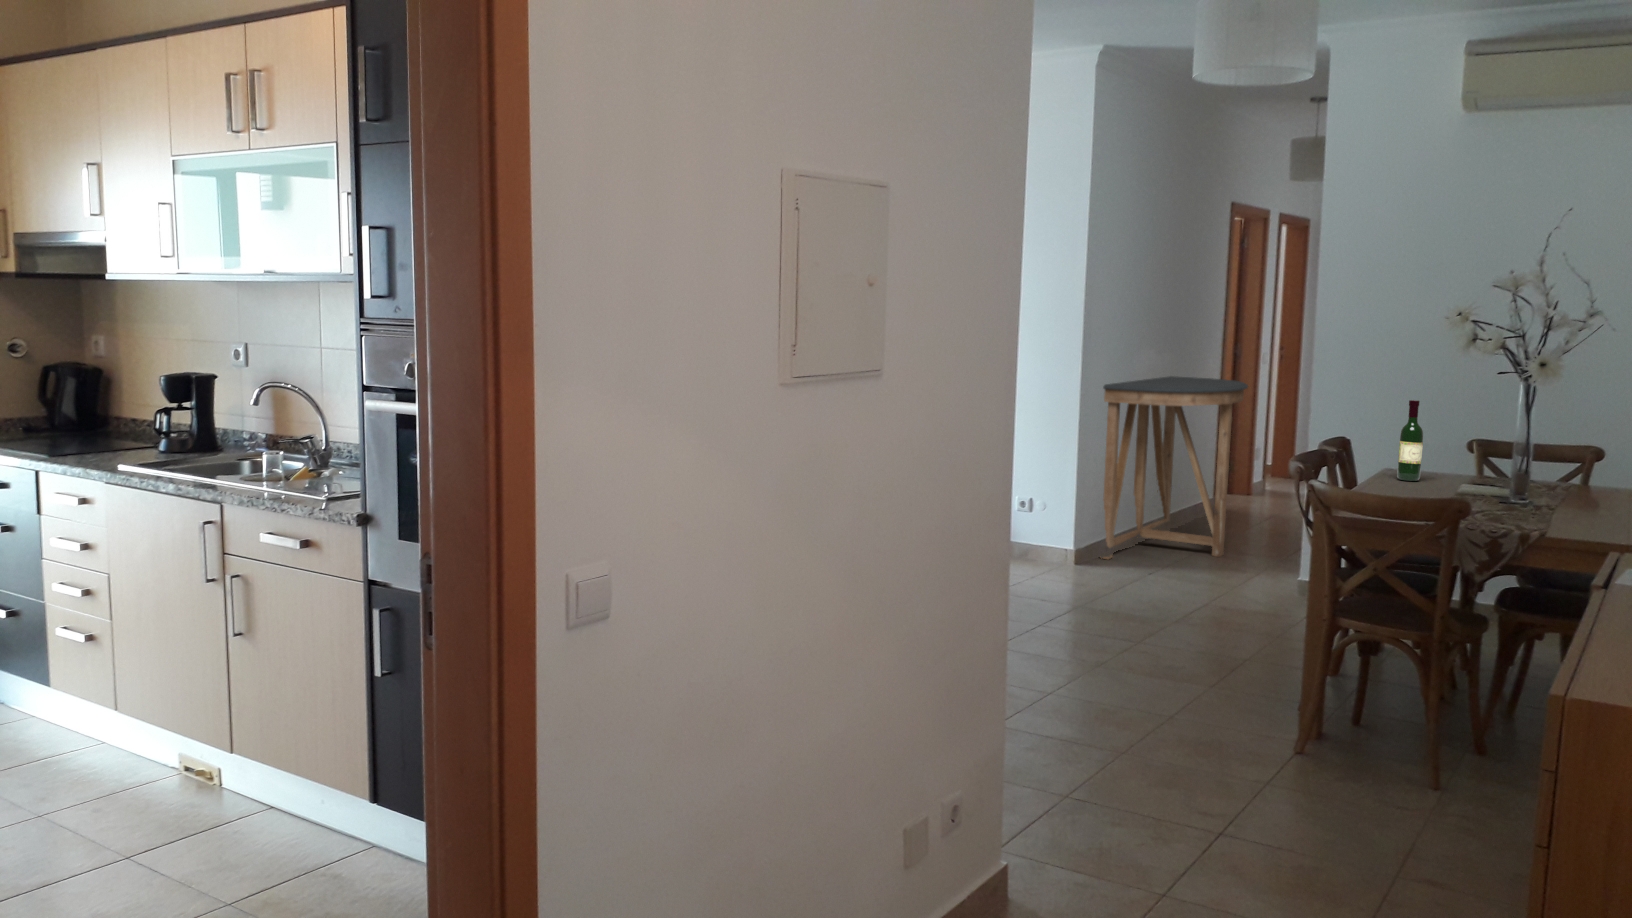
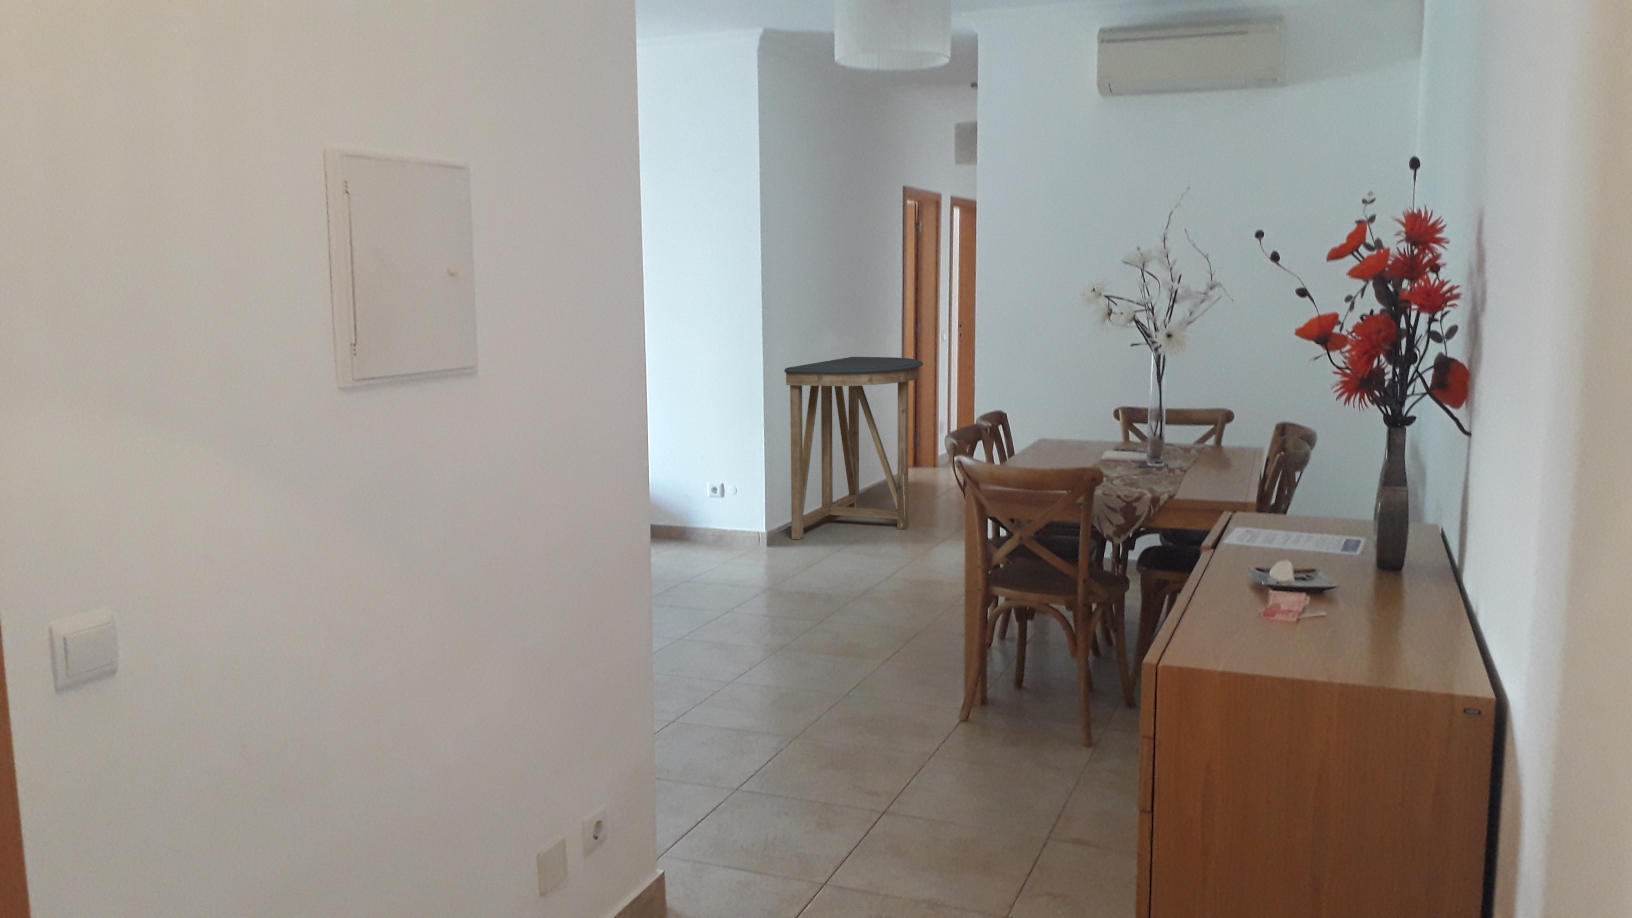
wine bottle: present [1397,400,1423,481] -> none [1049,373,1070,450]

